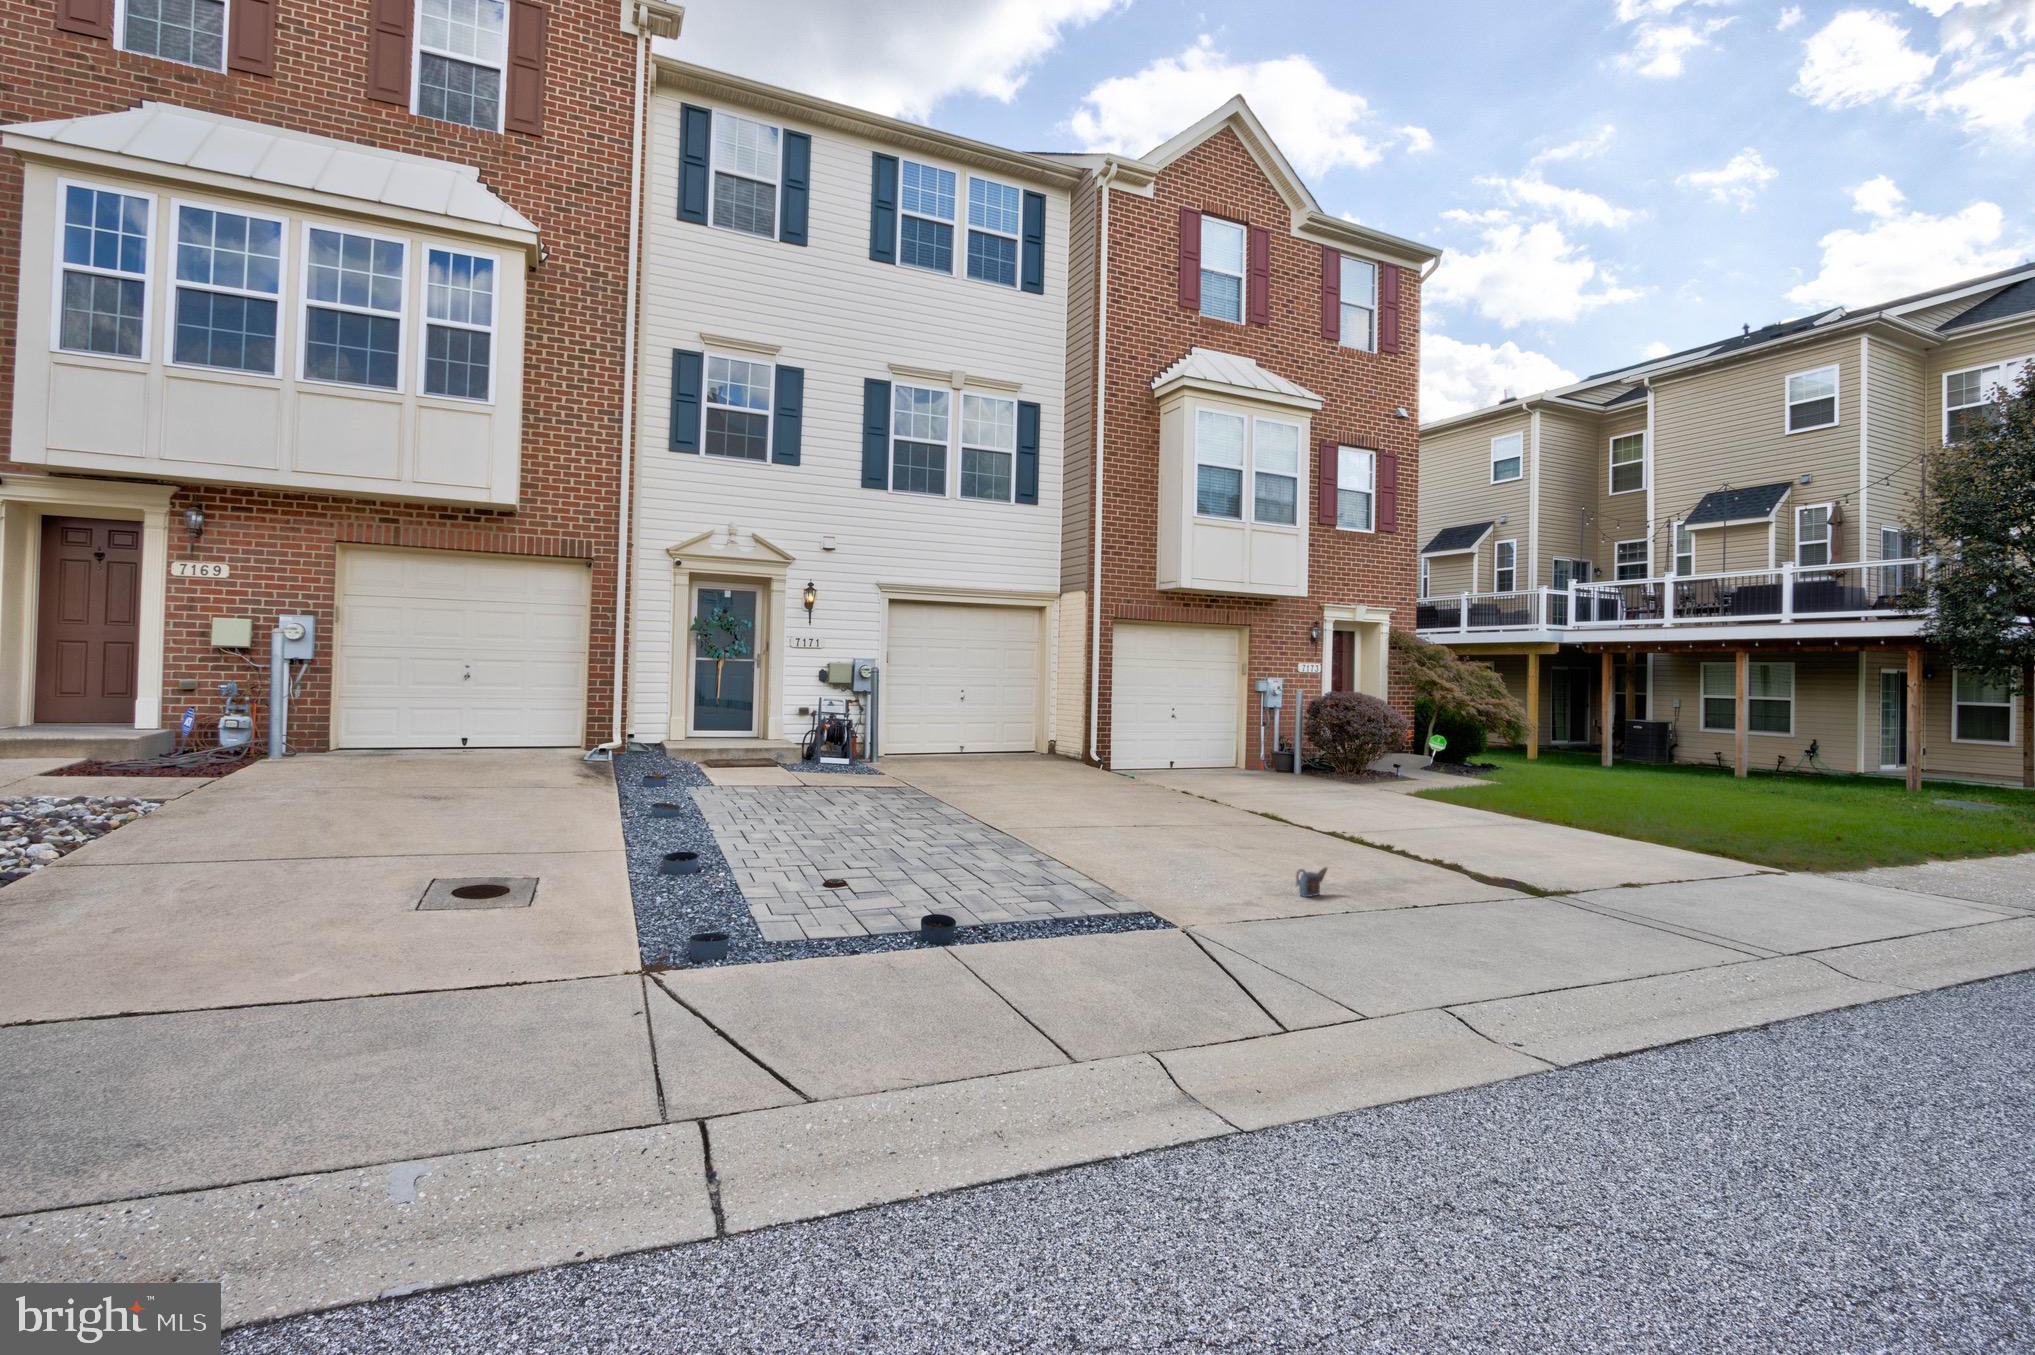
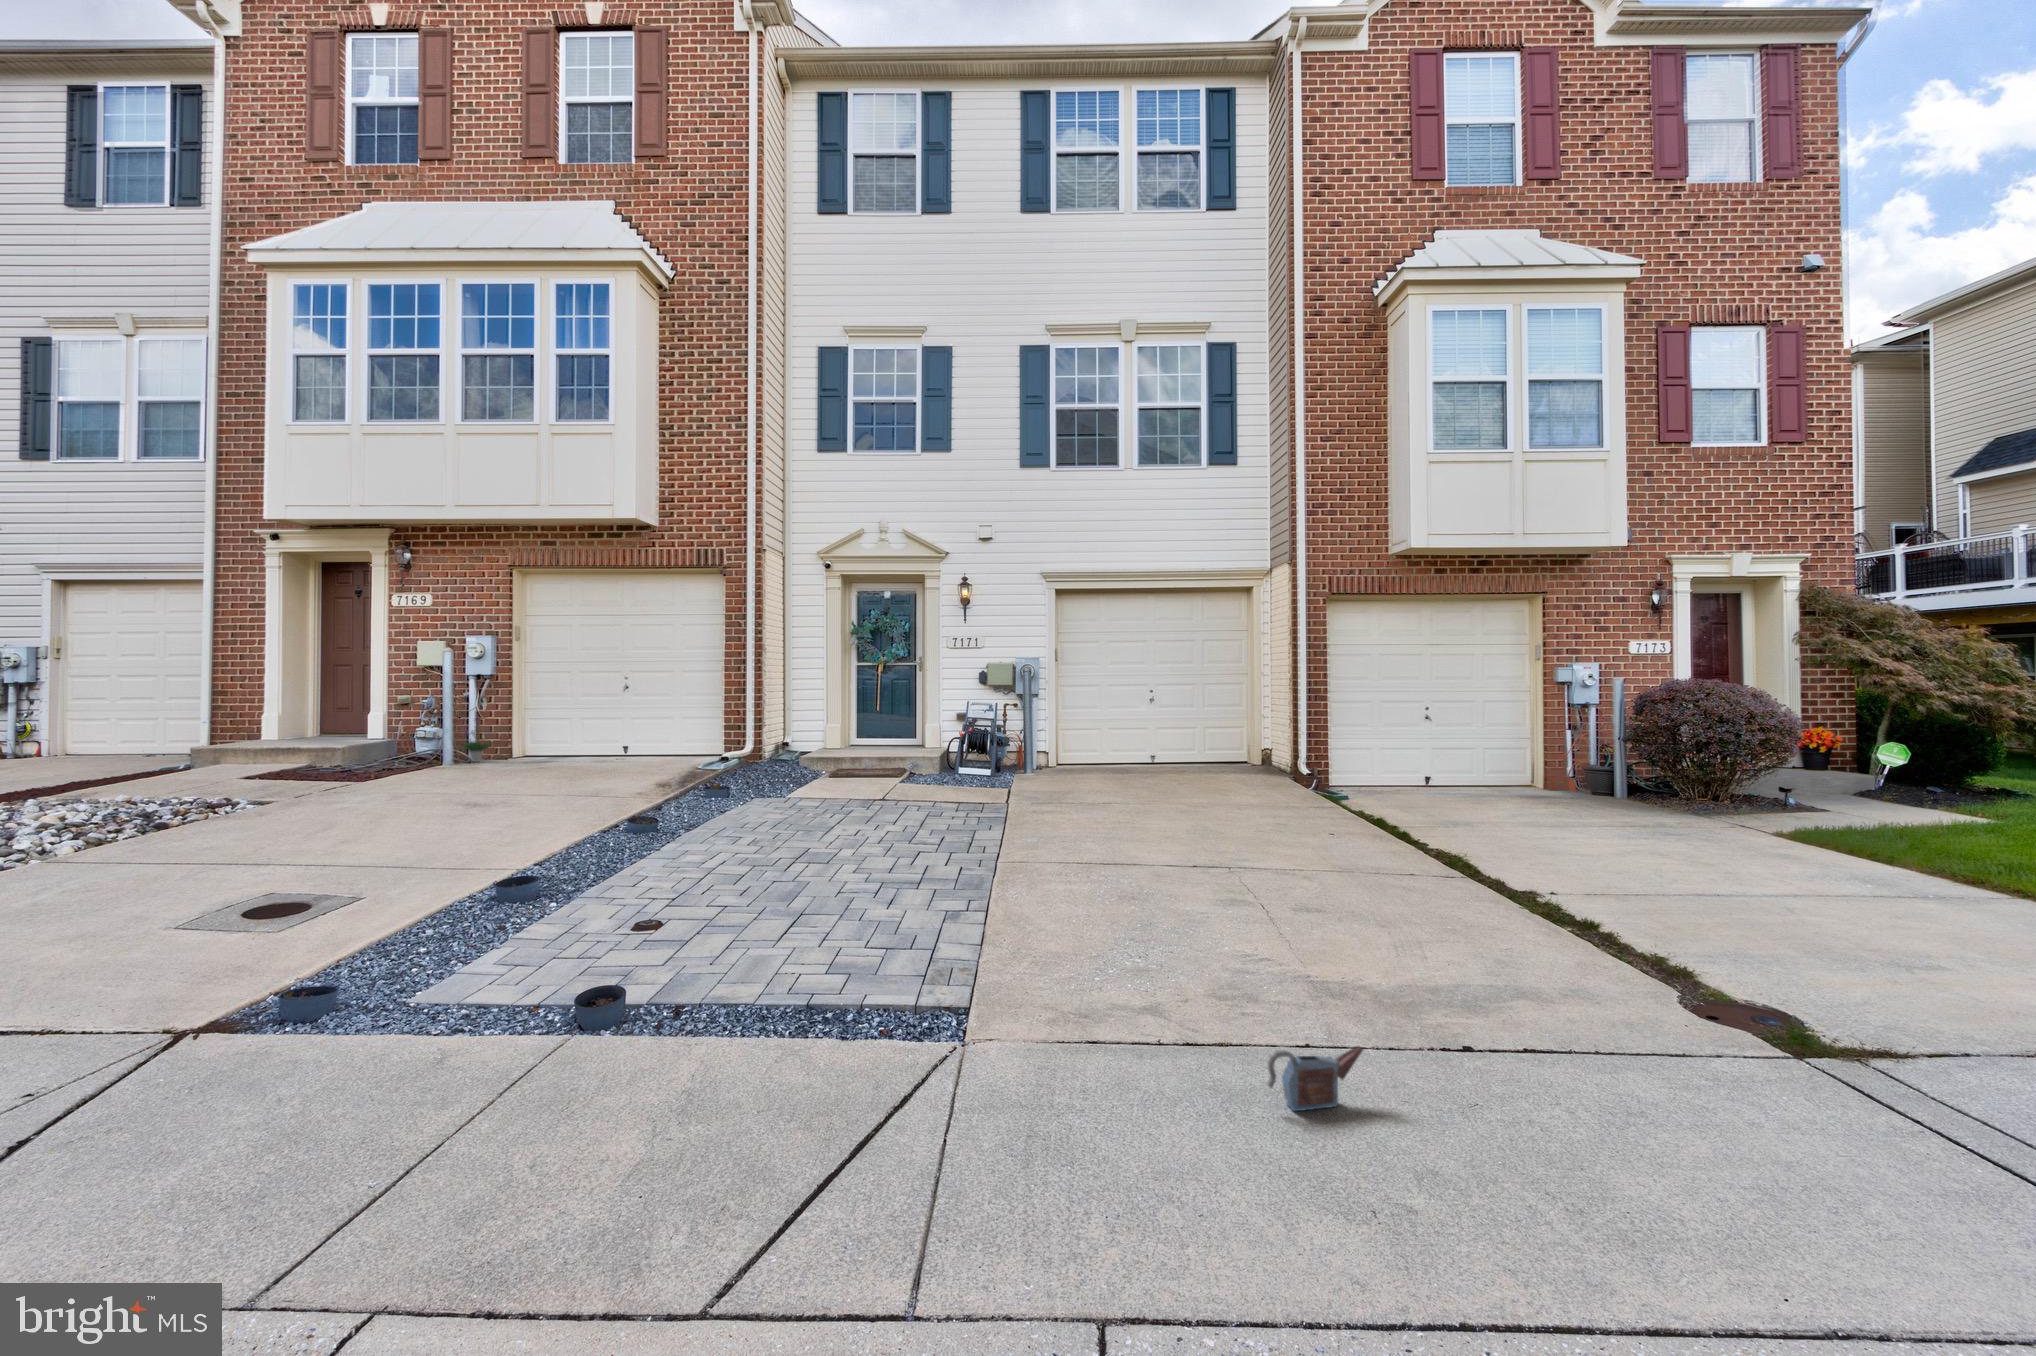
potted plant: none [276,703,323,753] -> present [459,718,491,762]

